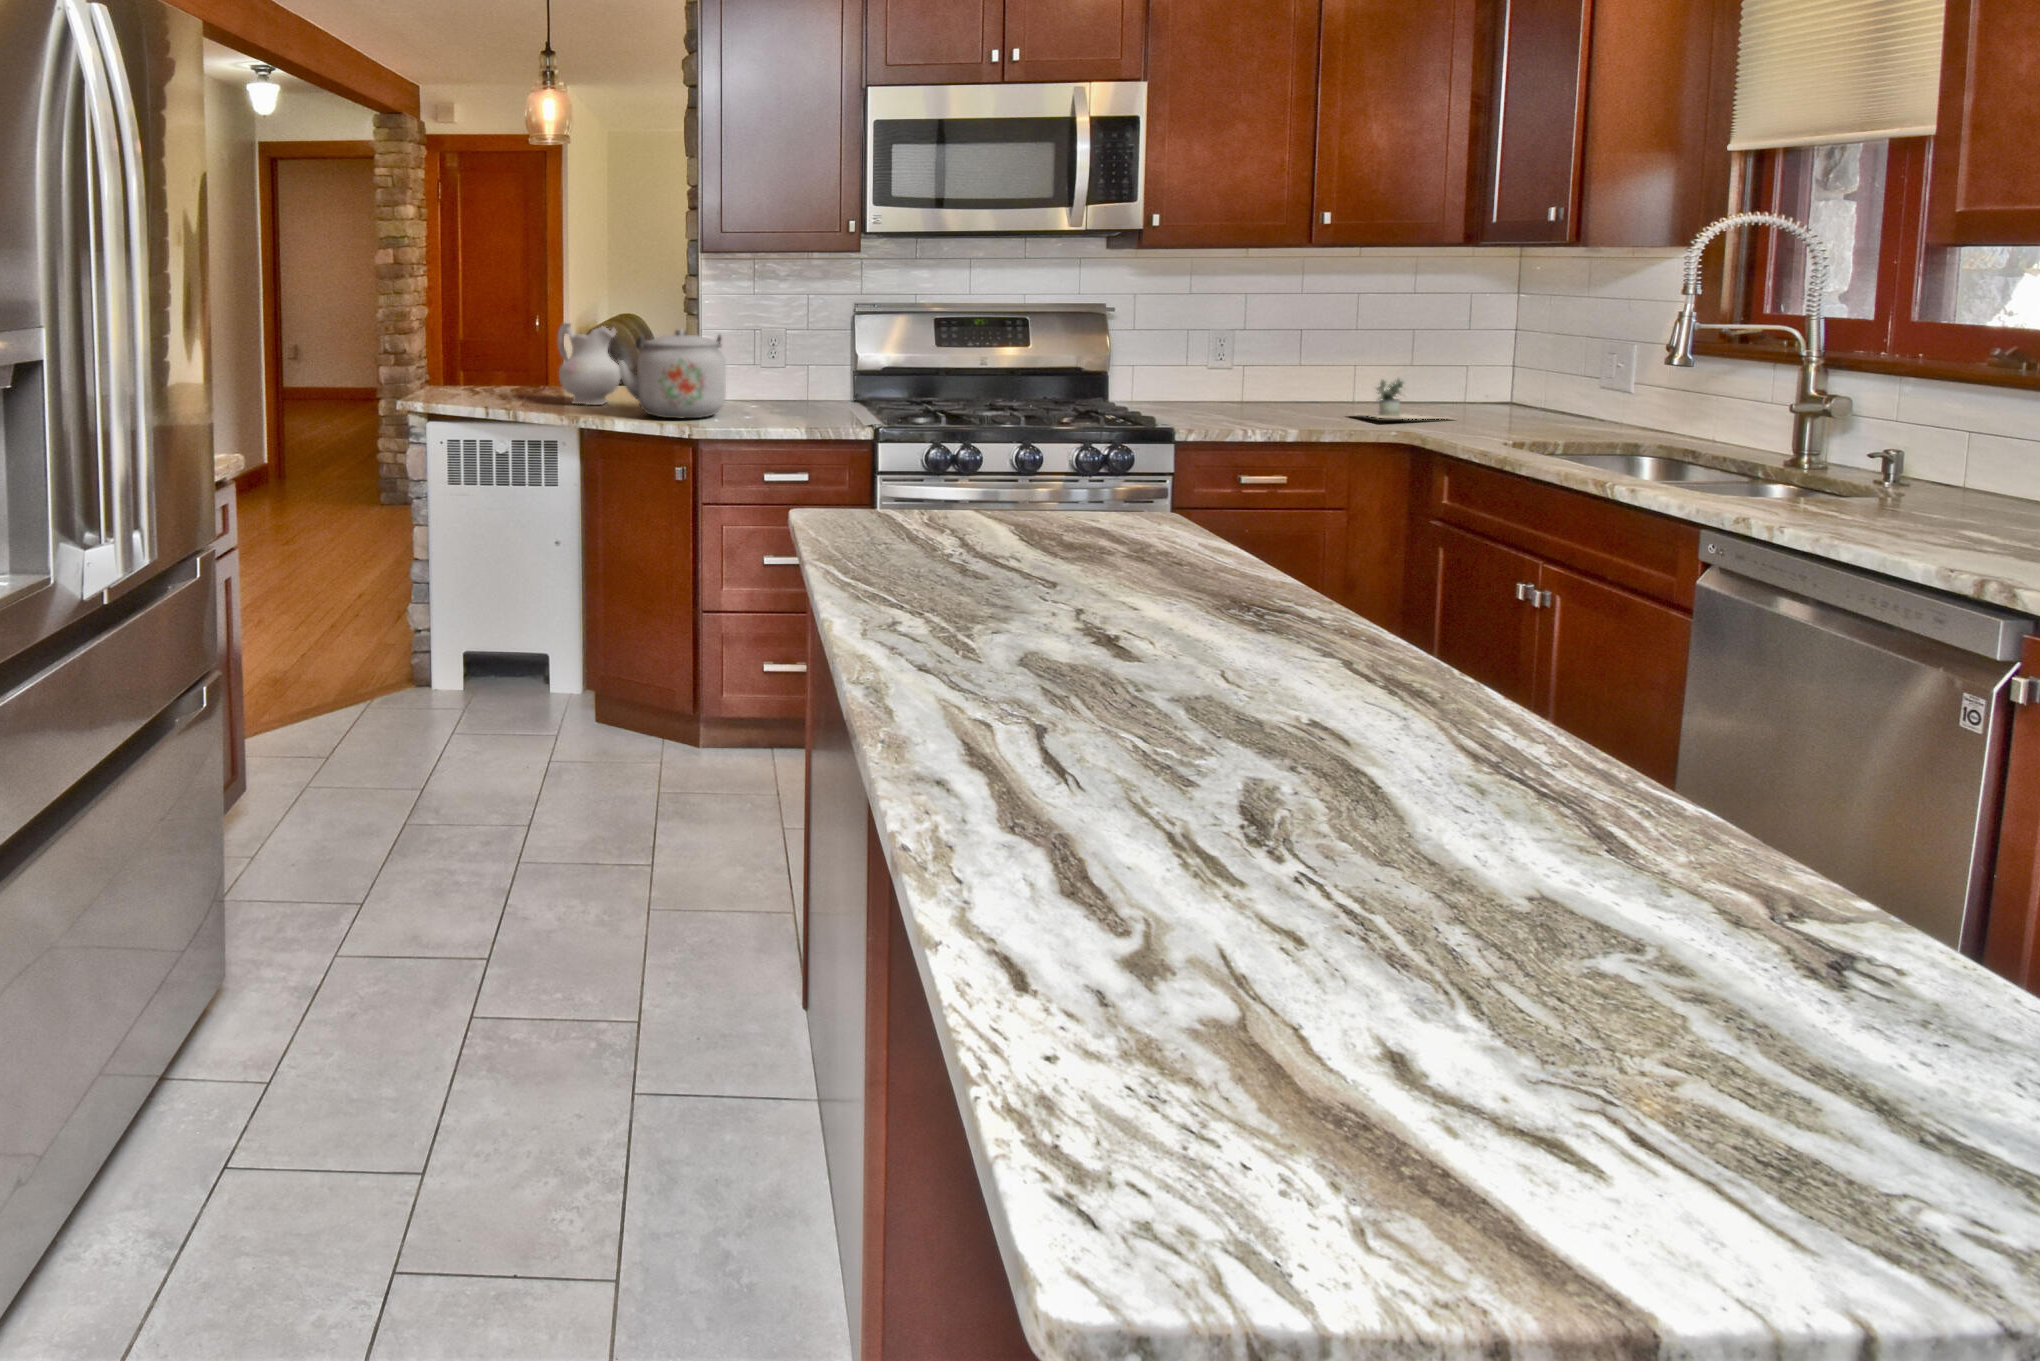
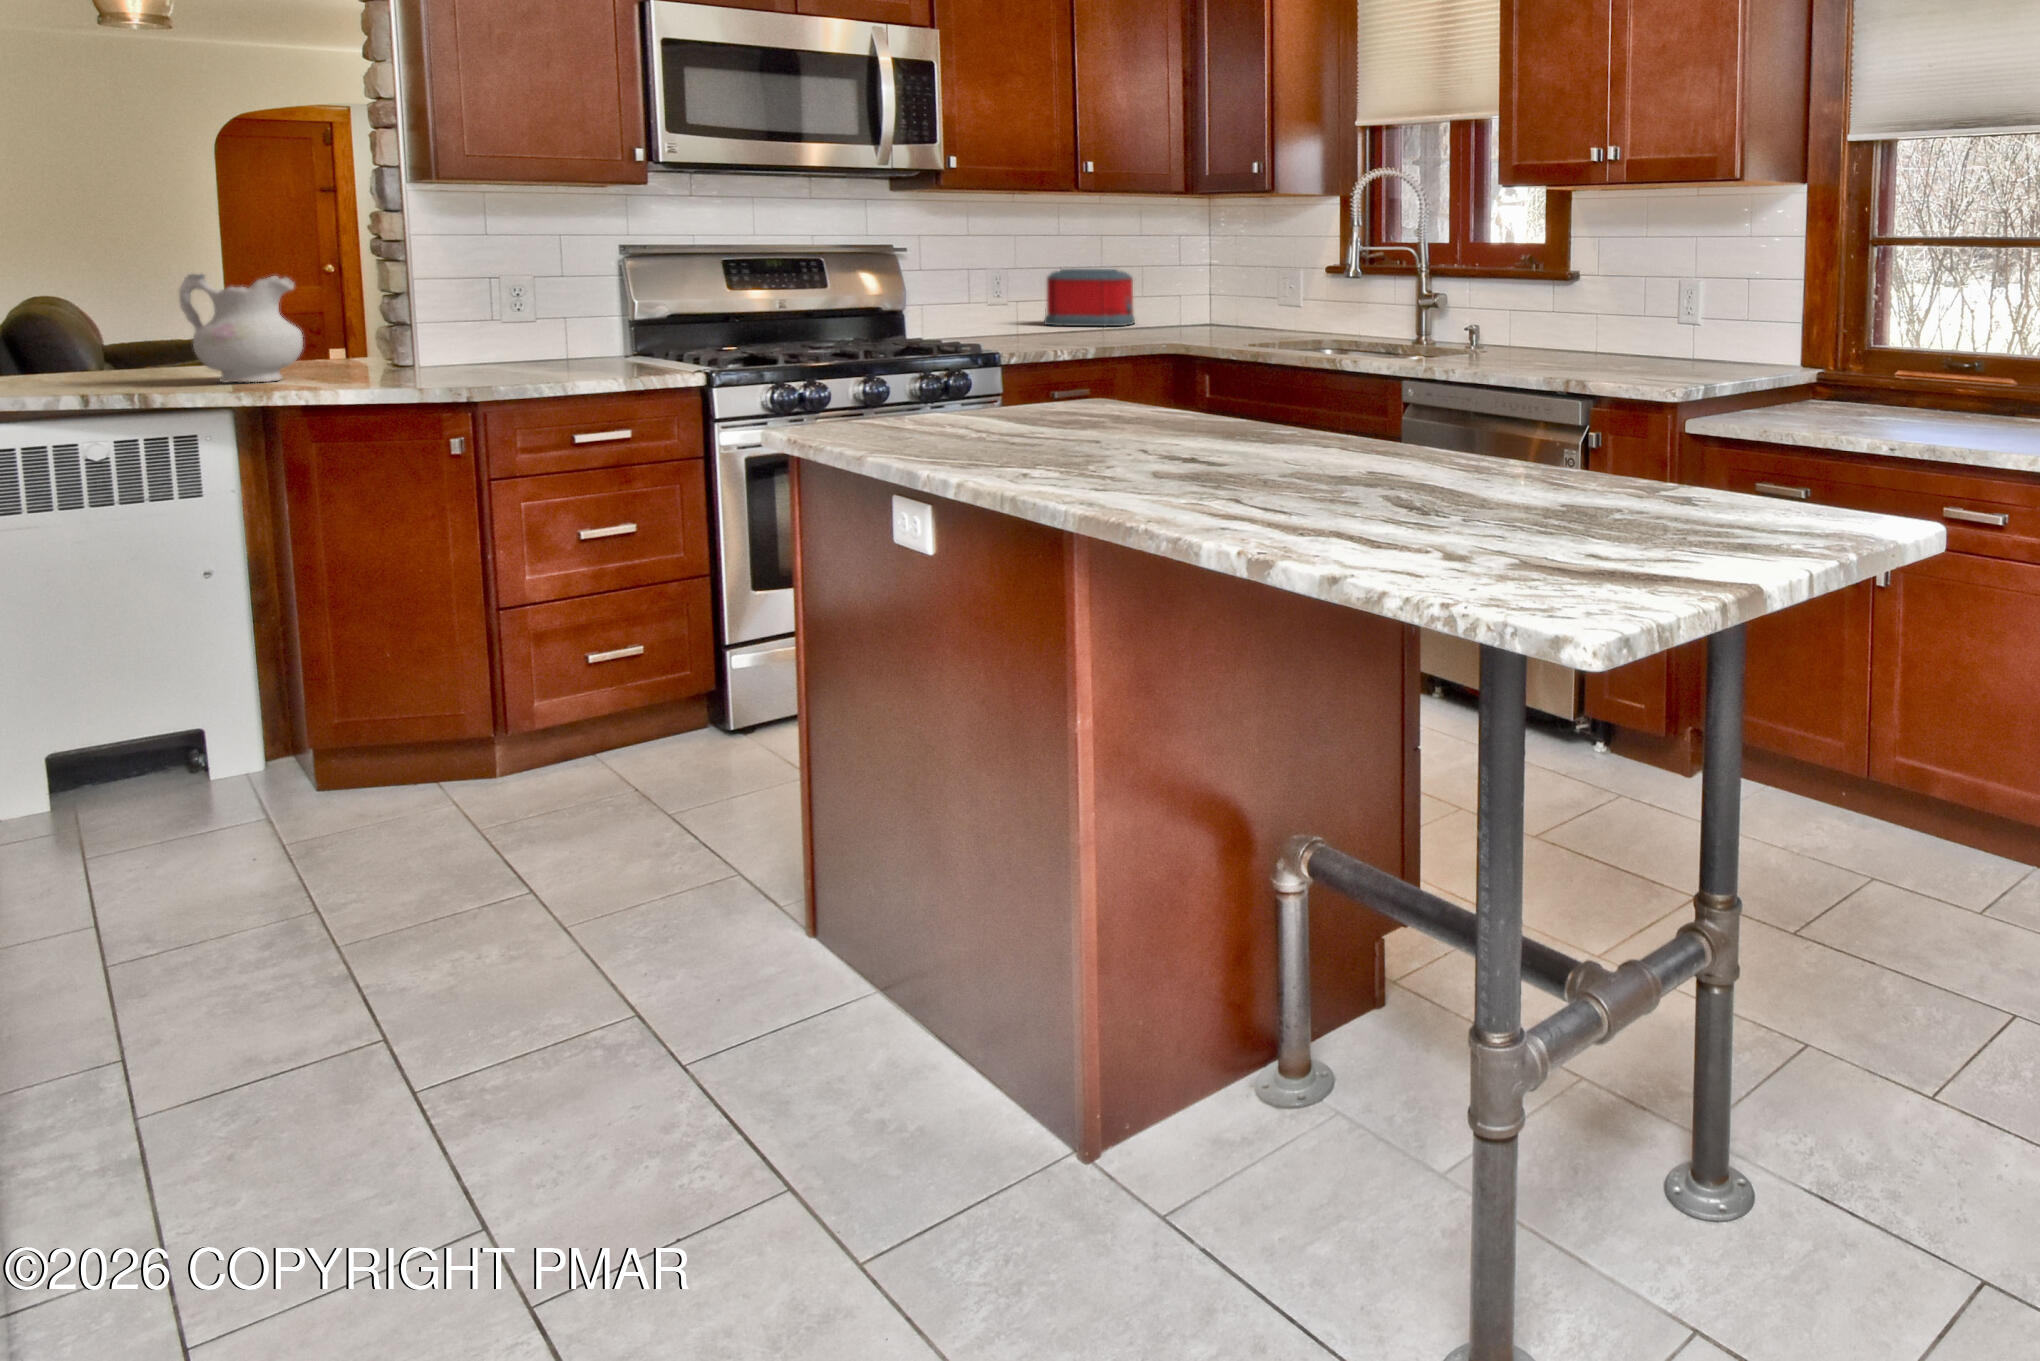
kettle: present [618,329,726,418] -> none [334,272,502,383]
toaster: none [1273,330,1386,401] -> present [1044,269,1135,326]
potted plant: present [1364,379,1448,419] -> none [1127,300,1223,333]

